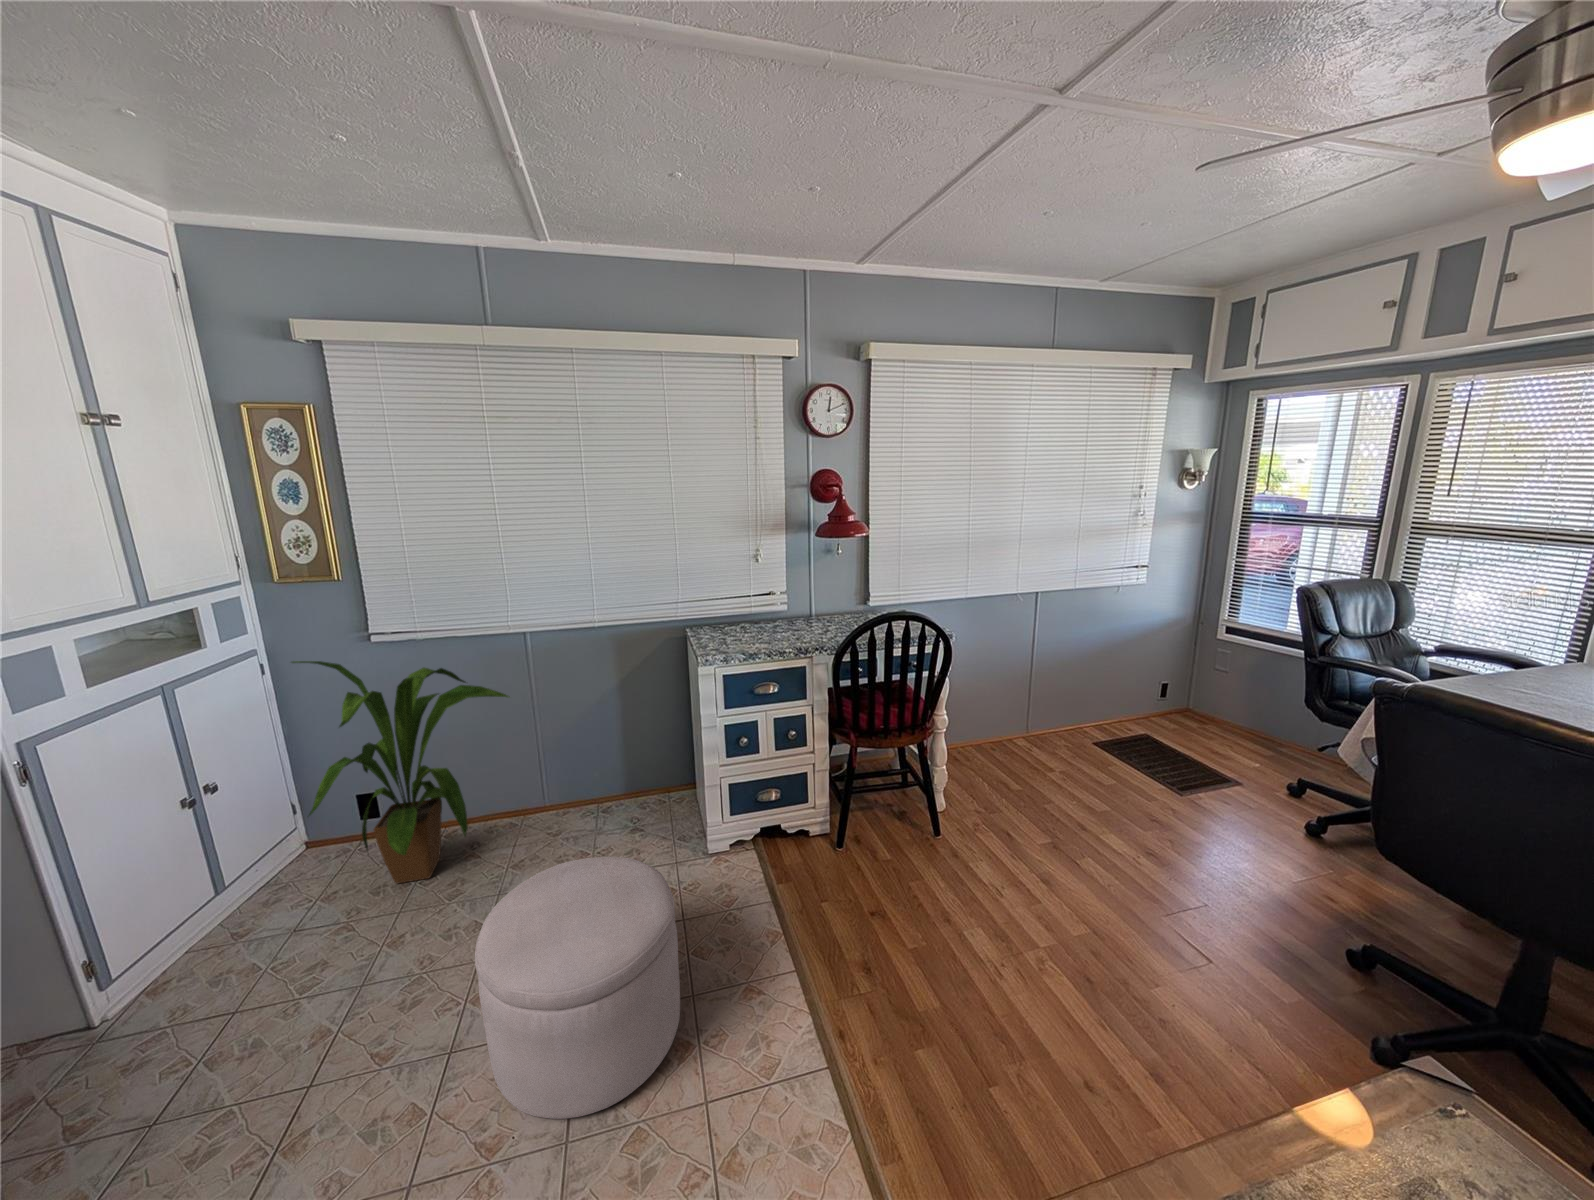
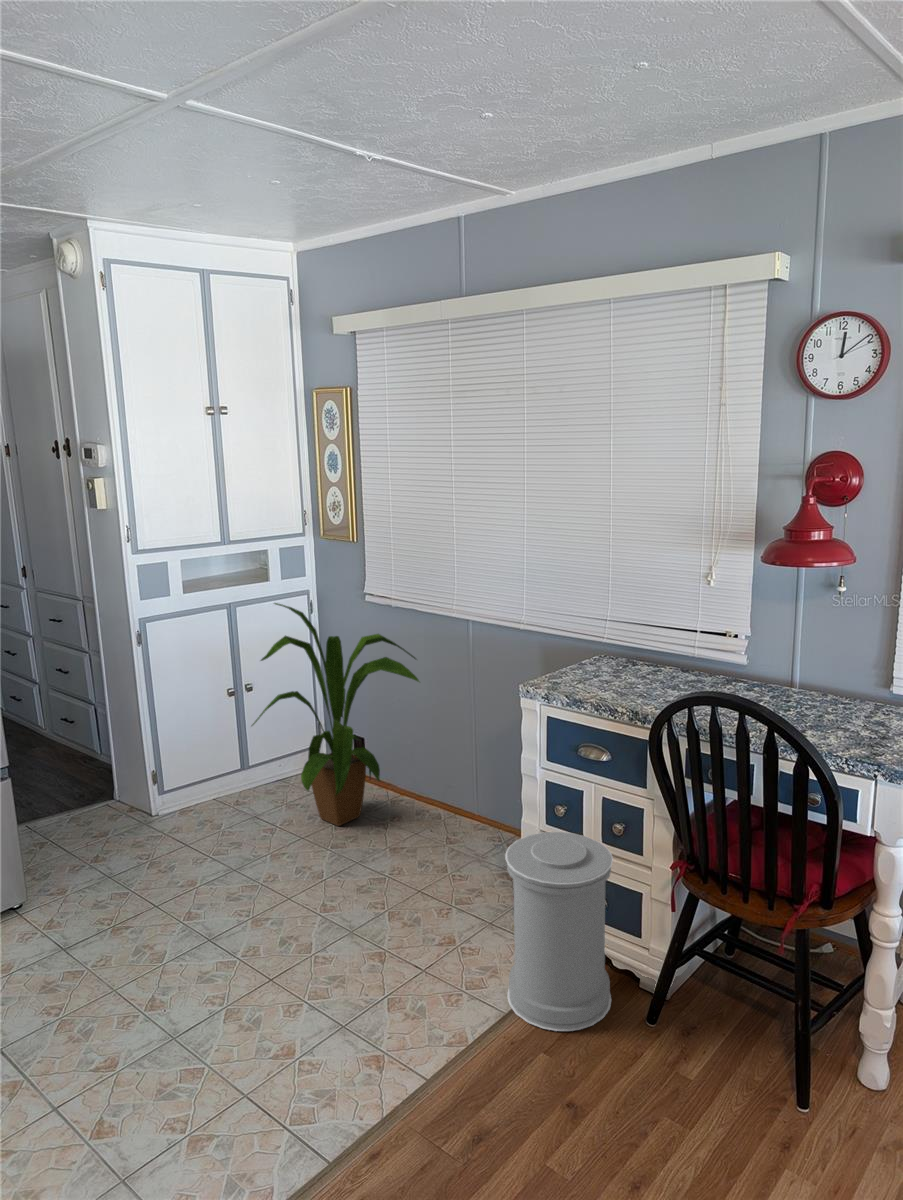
trash can: none [741,748,821,894] -> present [505,832,613,1031]
ottoman: present [475,857,680,1119] -> none [165,831,349,1046]

